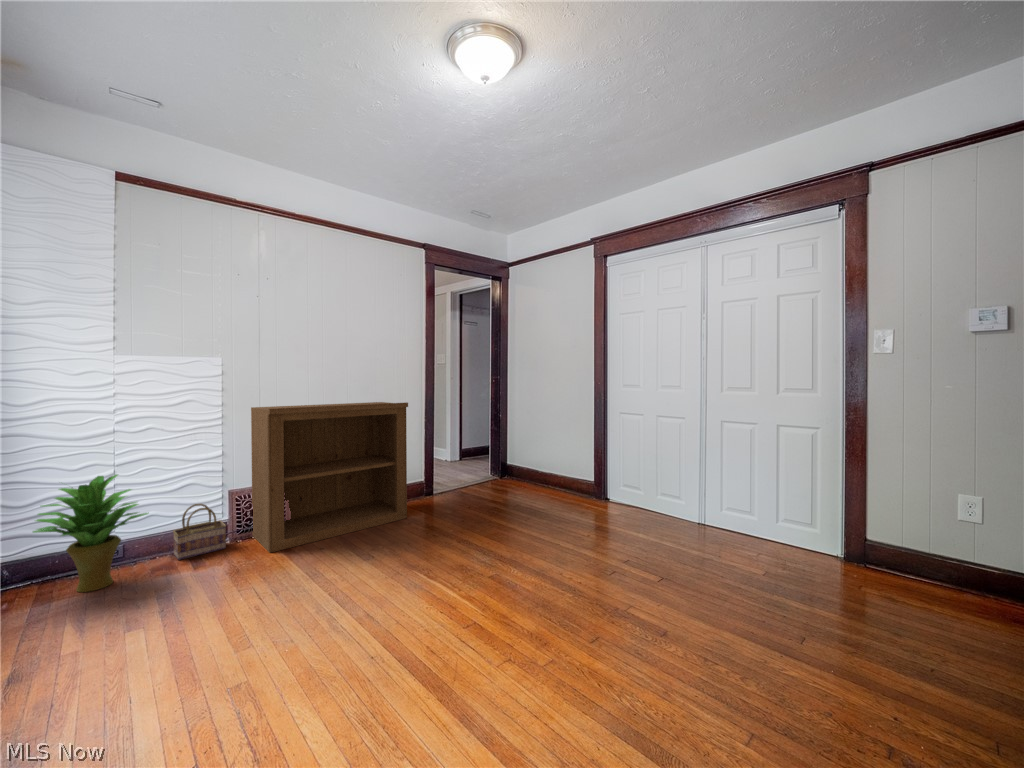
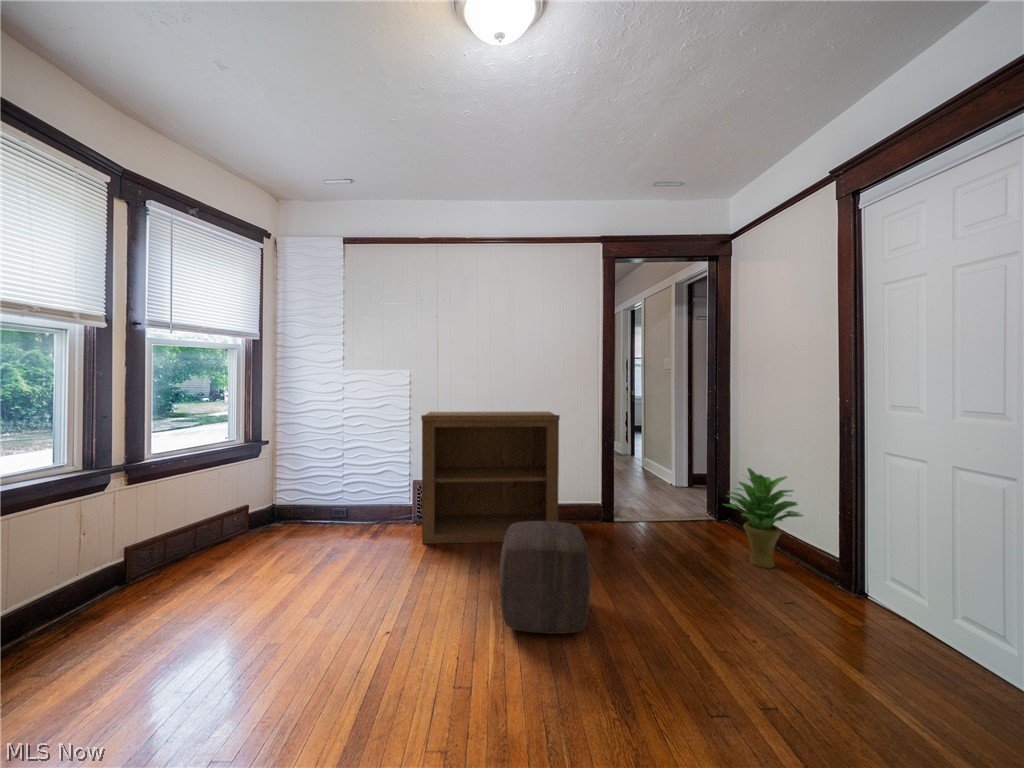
potted plant: present [33,475,148,592] -> present [723,468,803,568]
ottoman: none [410,486,496,575] -> present [500,521,591,634]
basket: present [173,504,226,560] -> none [369,488,406,531]

